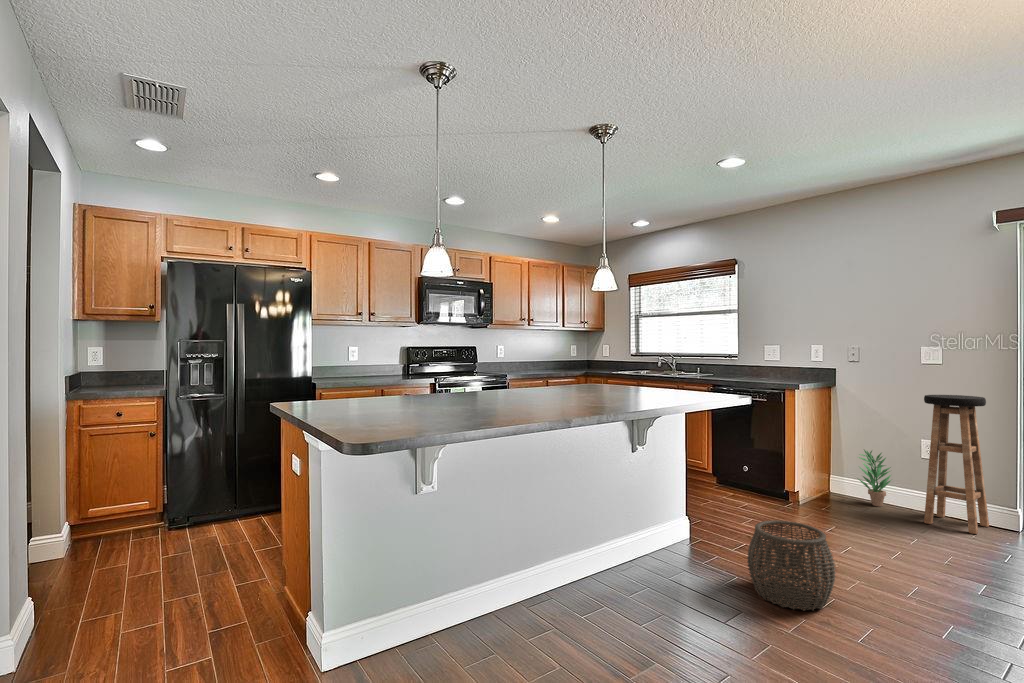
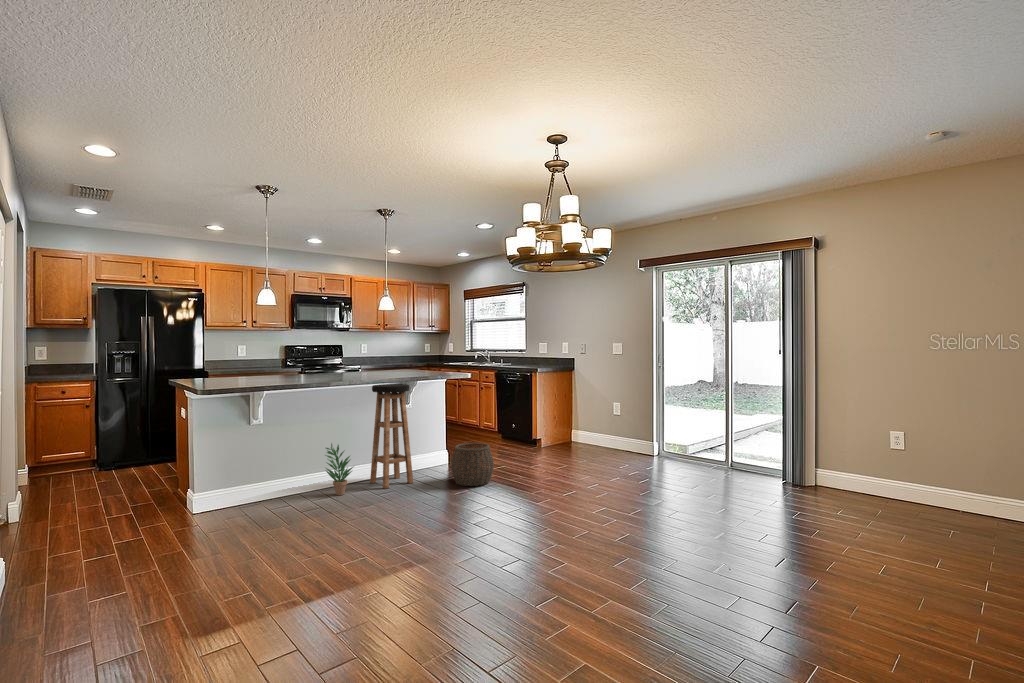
bar stool: present [924,395,989,534] -> present [370,384,413,489]
potted plant: present [858,450,891,507] -> present [325,444,353,495]

